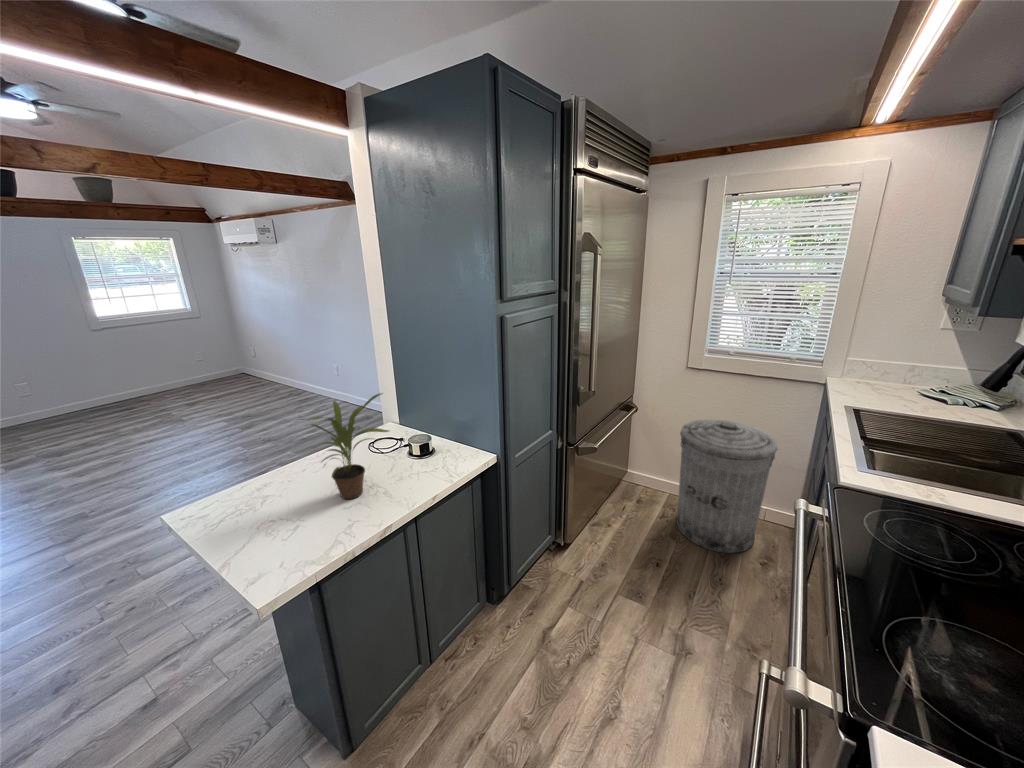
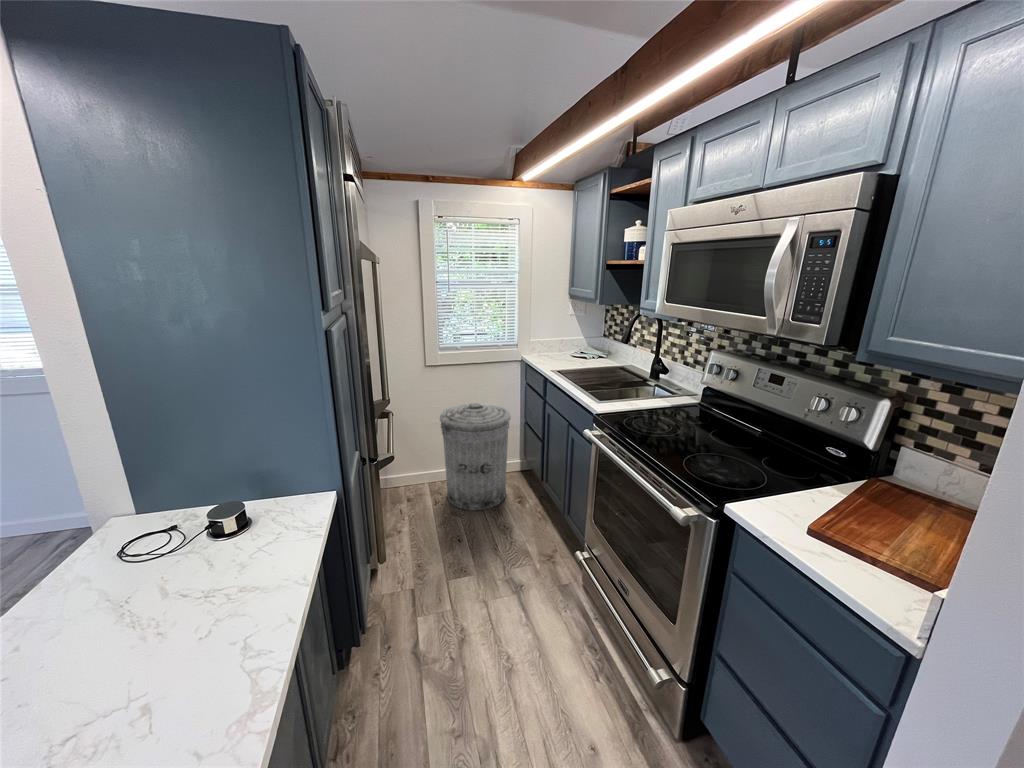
potted plant: present [311,393,389,499] -> none [116,445,246,629]

